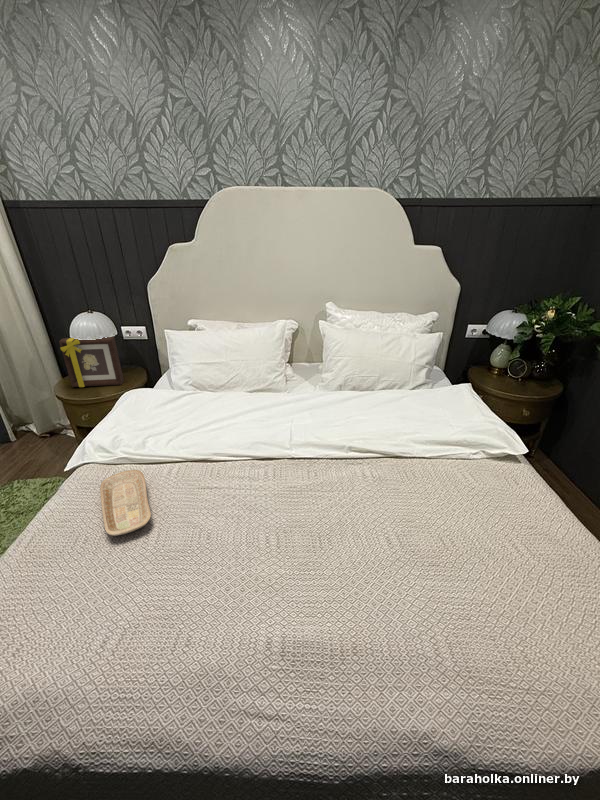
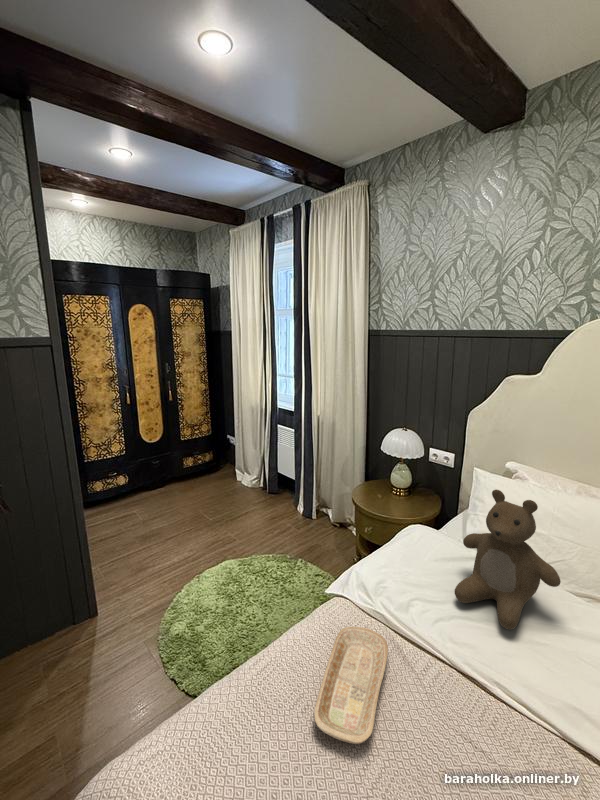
picture frame: present [59,337,124,387] -> none [367,447,419,508]
teddy bear: none [173,338,236,426] -> present [455,490,561,629]

